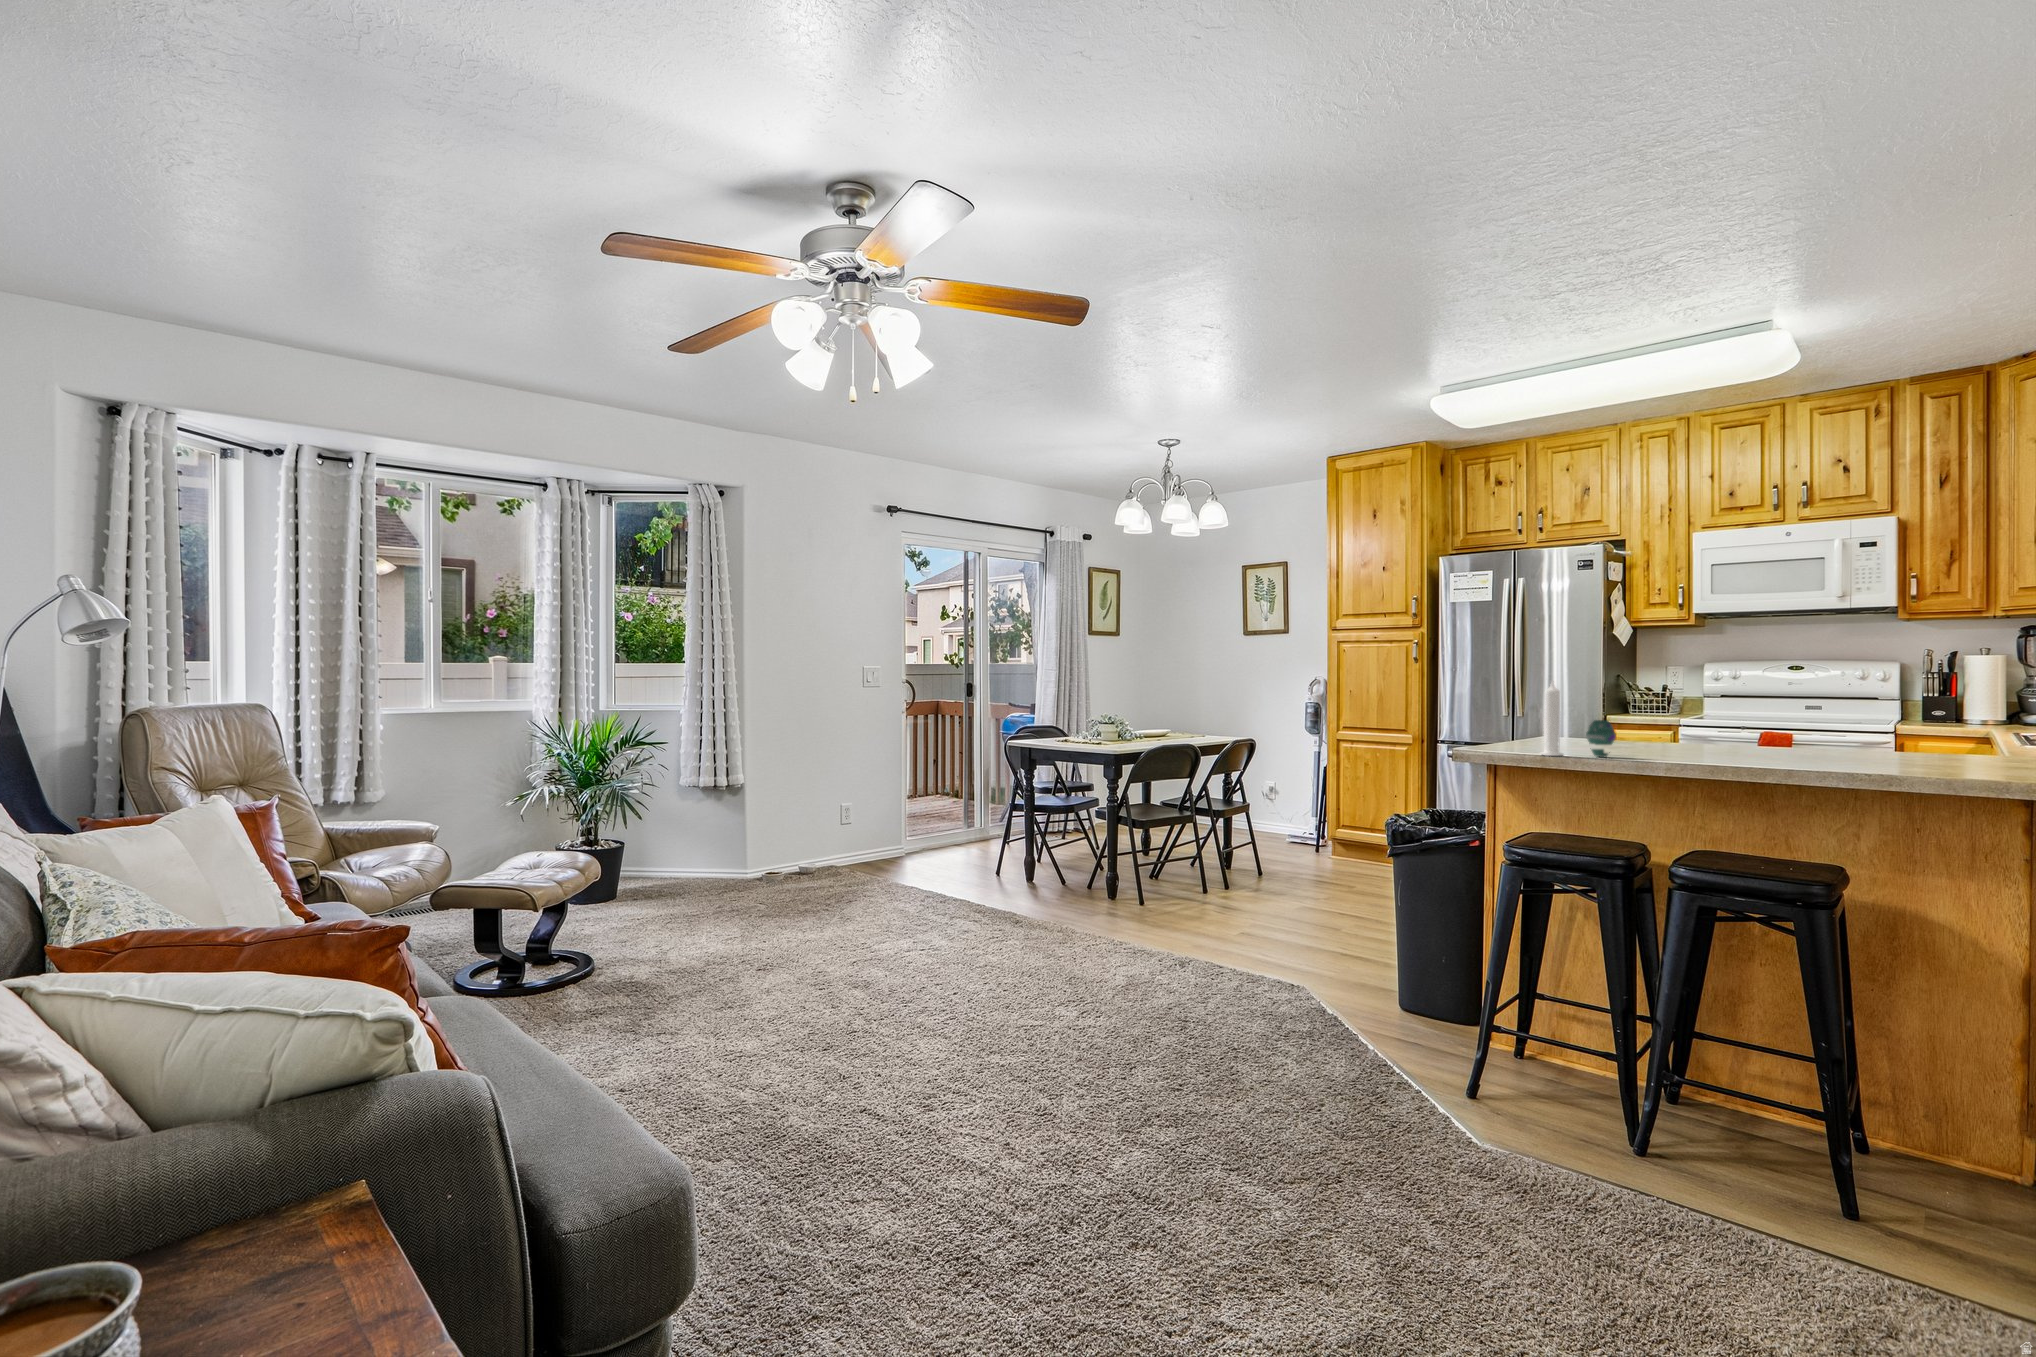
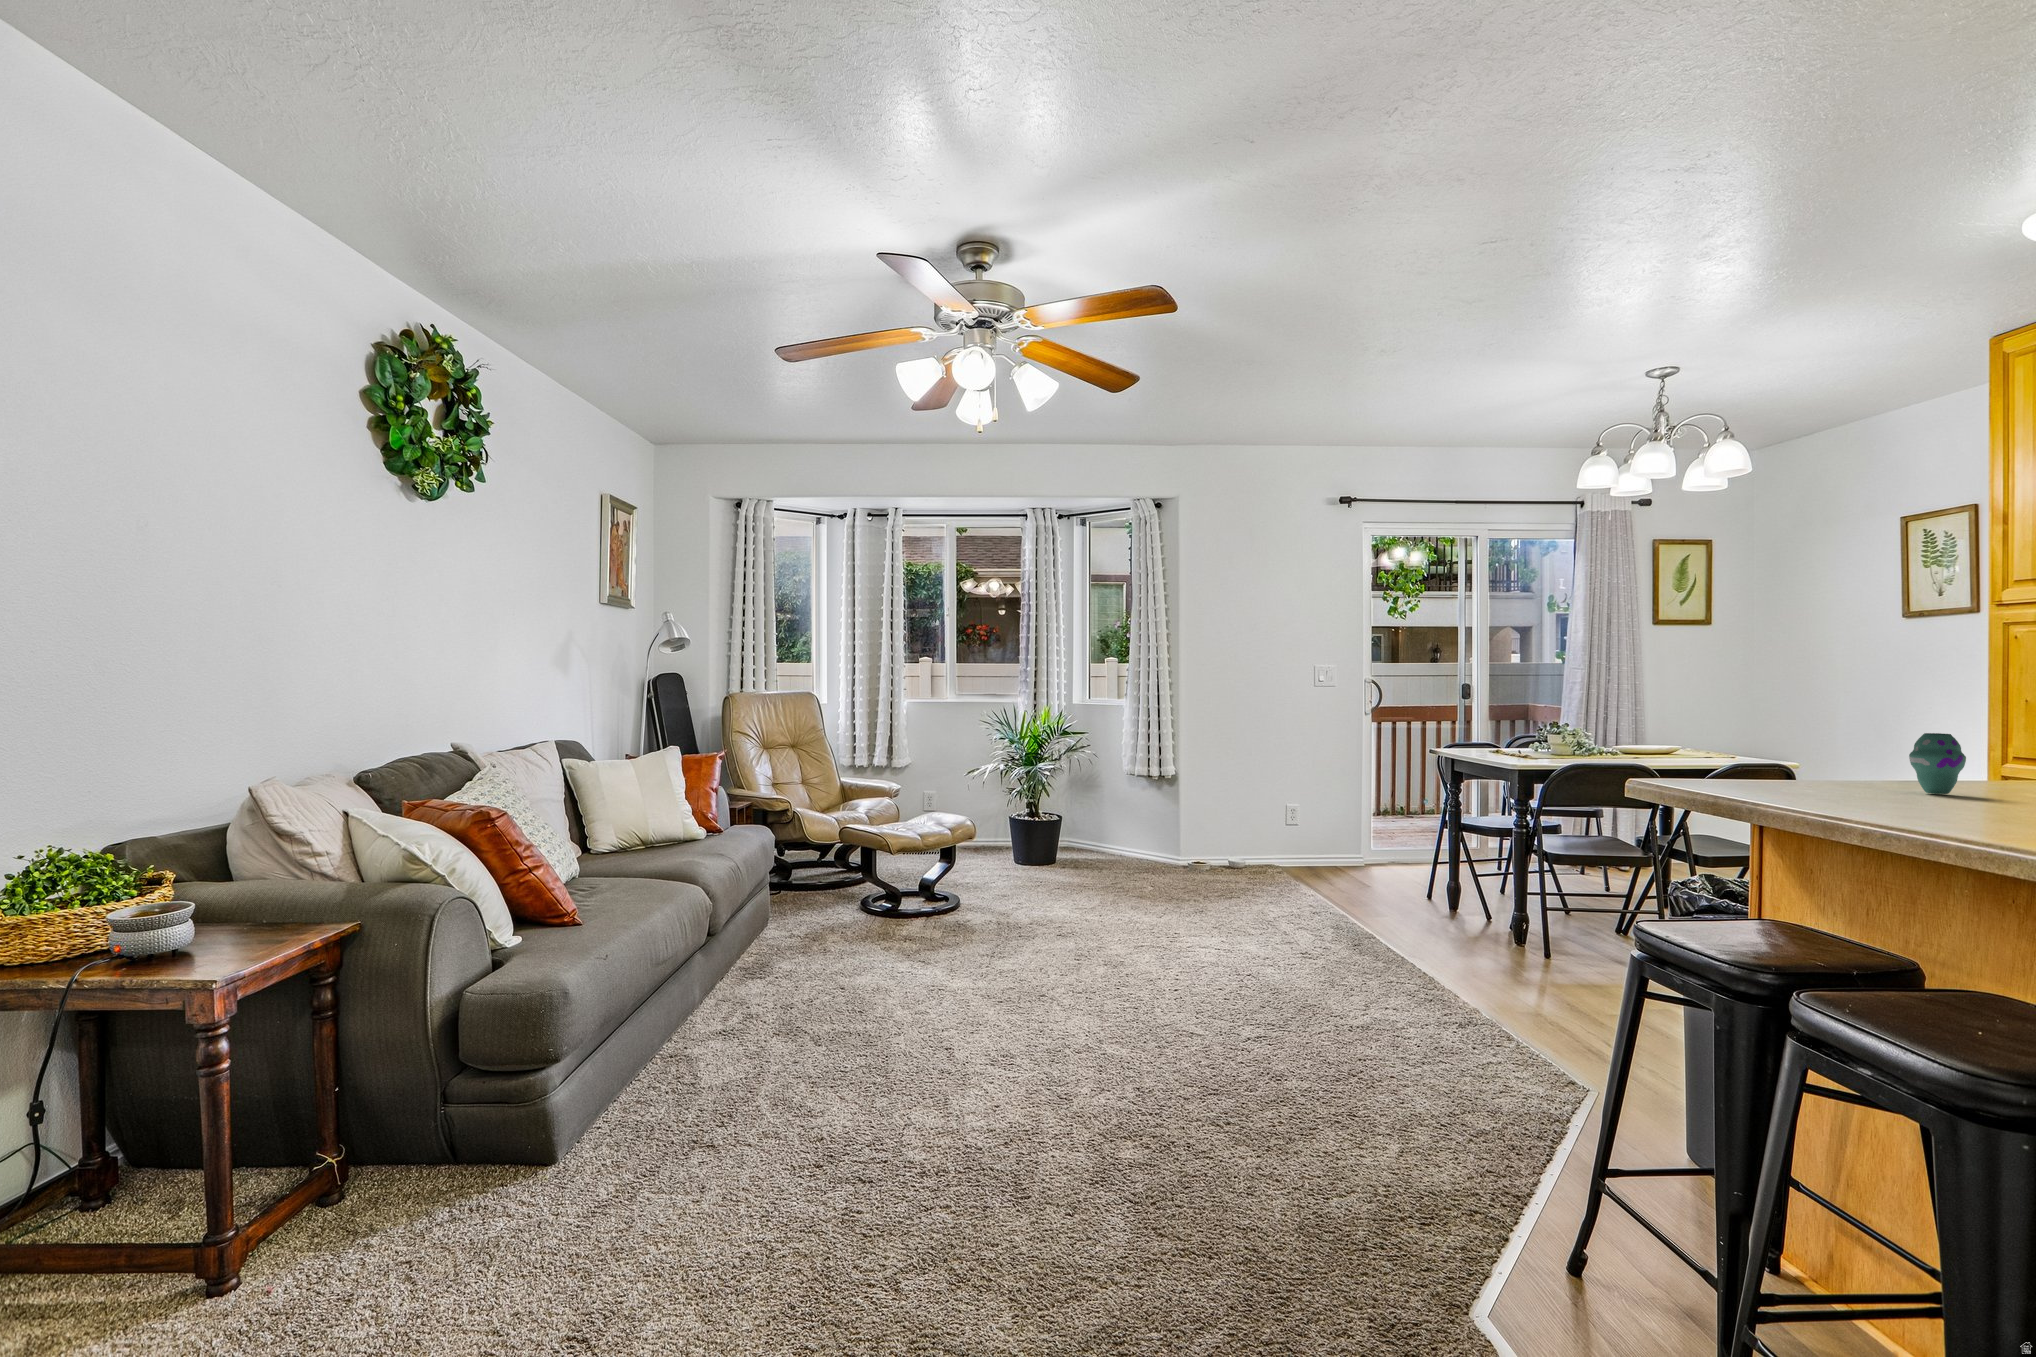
candle: present [1540,682,1563,756] -> none [1836,670,1879,788]

